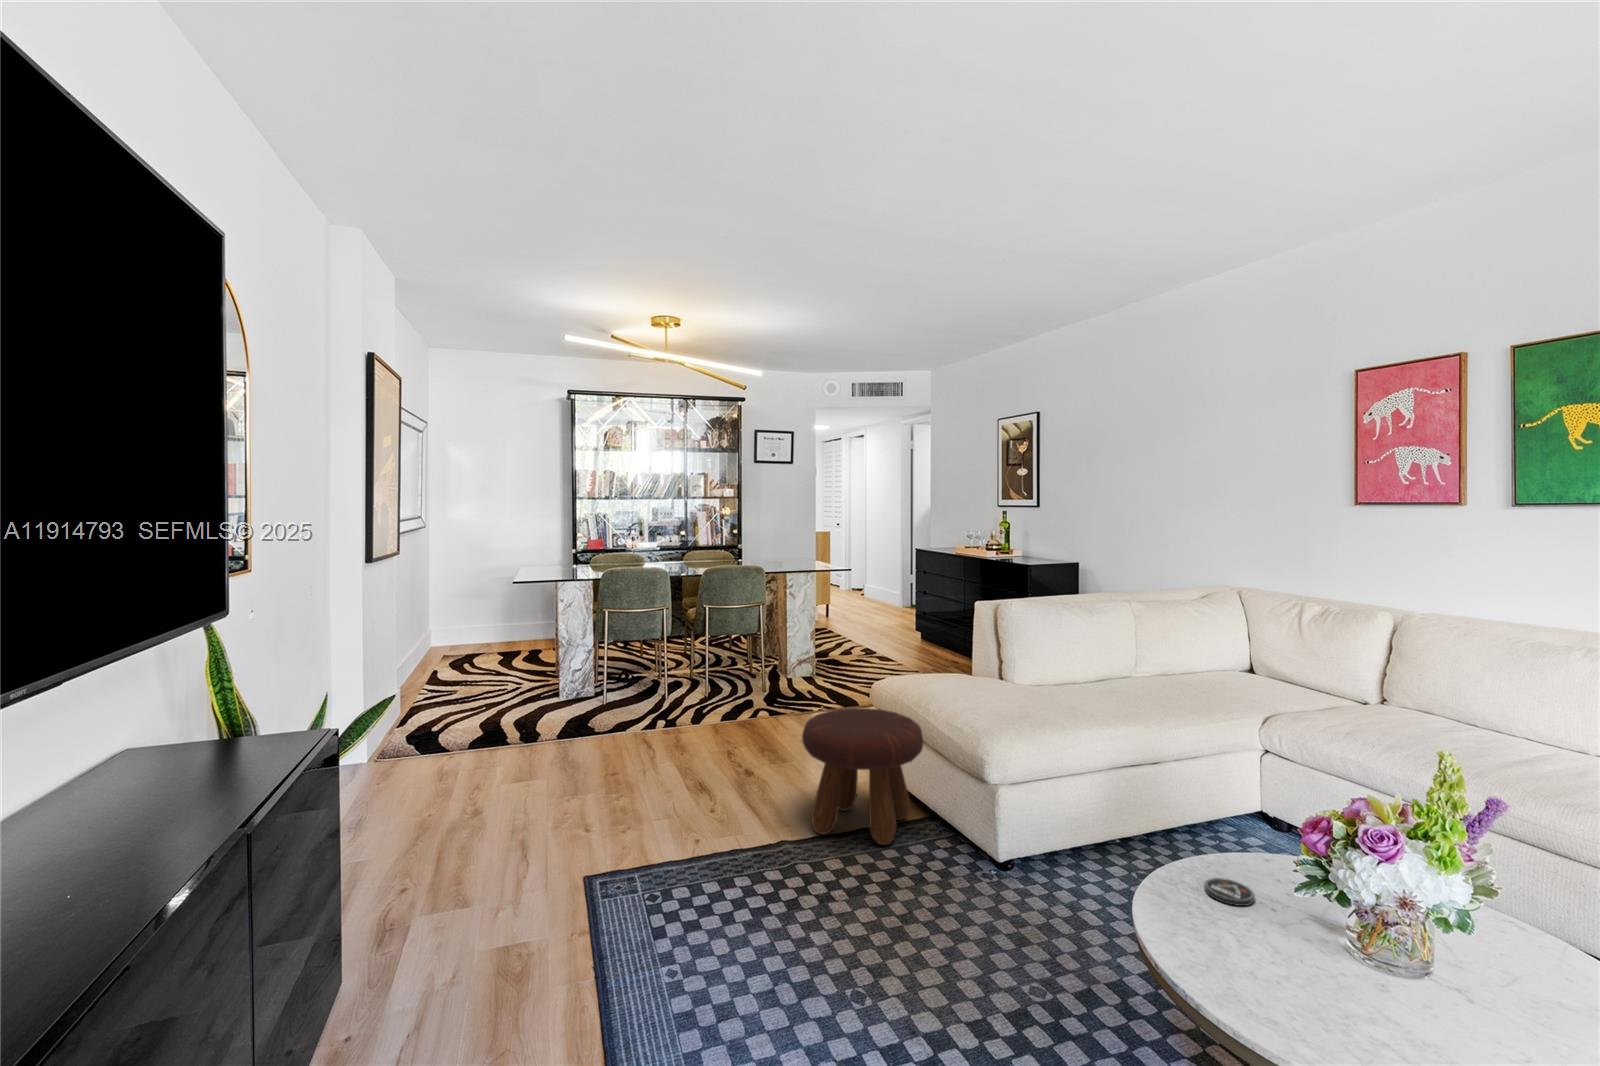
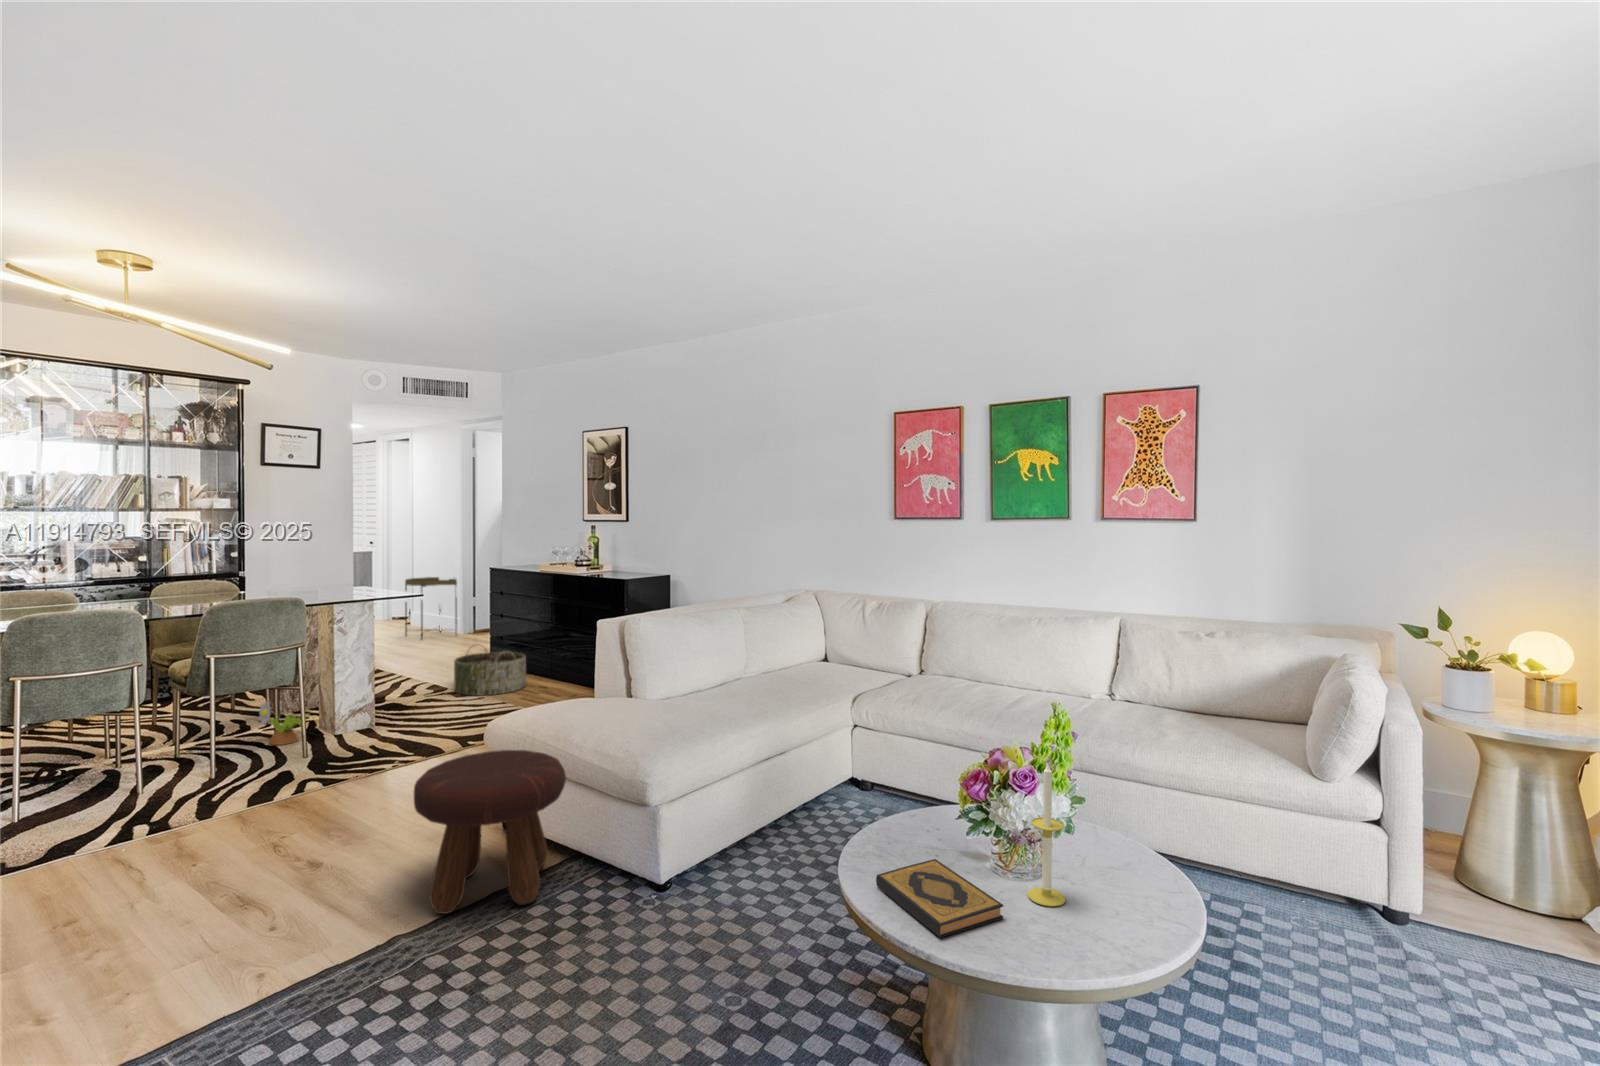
side table: none [859,555,899,608] -> present [405,577,457,639]
basket: none [882,615,942,662] -> present [454,645,526,696]
decorative plant: none [740,643,772,679] -> present [259,702,309,745]
candle: none [1400,837,1462,1029] -> present [1028,763,1066,907]
coaster: present [1204,878,1254,906] -> none [874,838,911,859]
hardback book: none [1187,912,1345,1013] -> present [876,859,1003,937]

